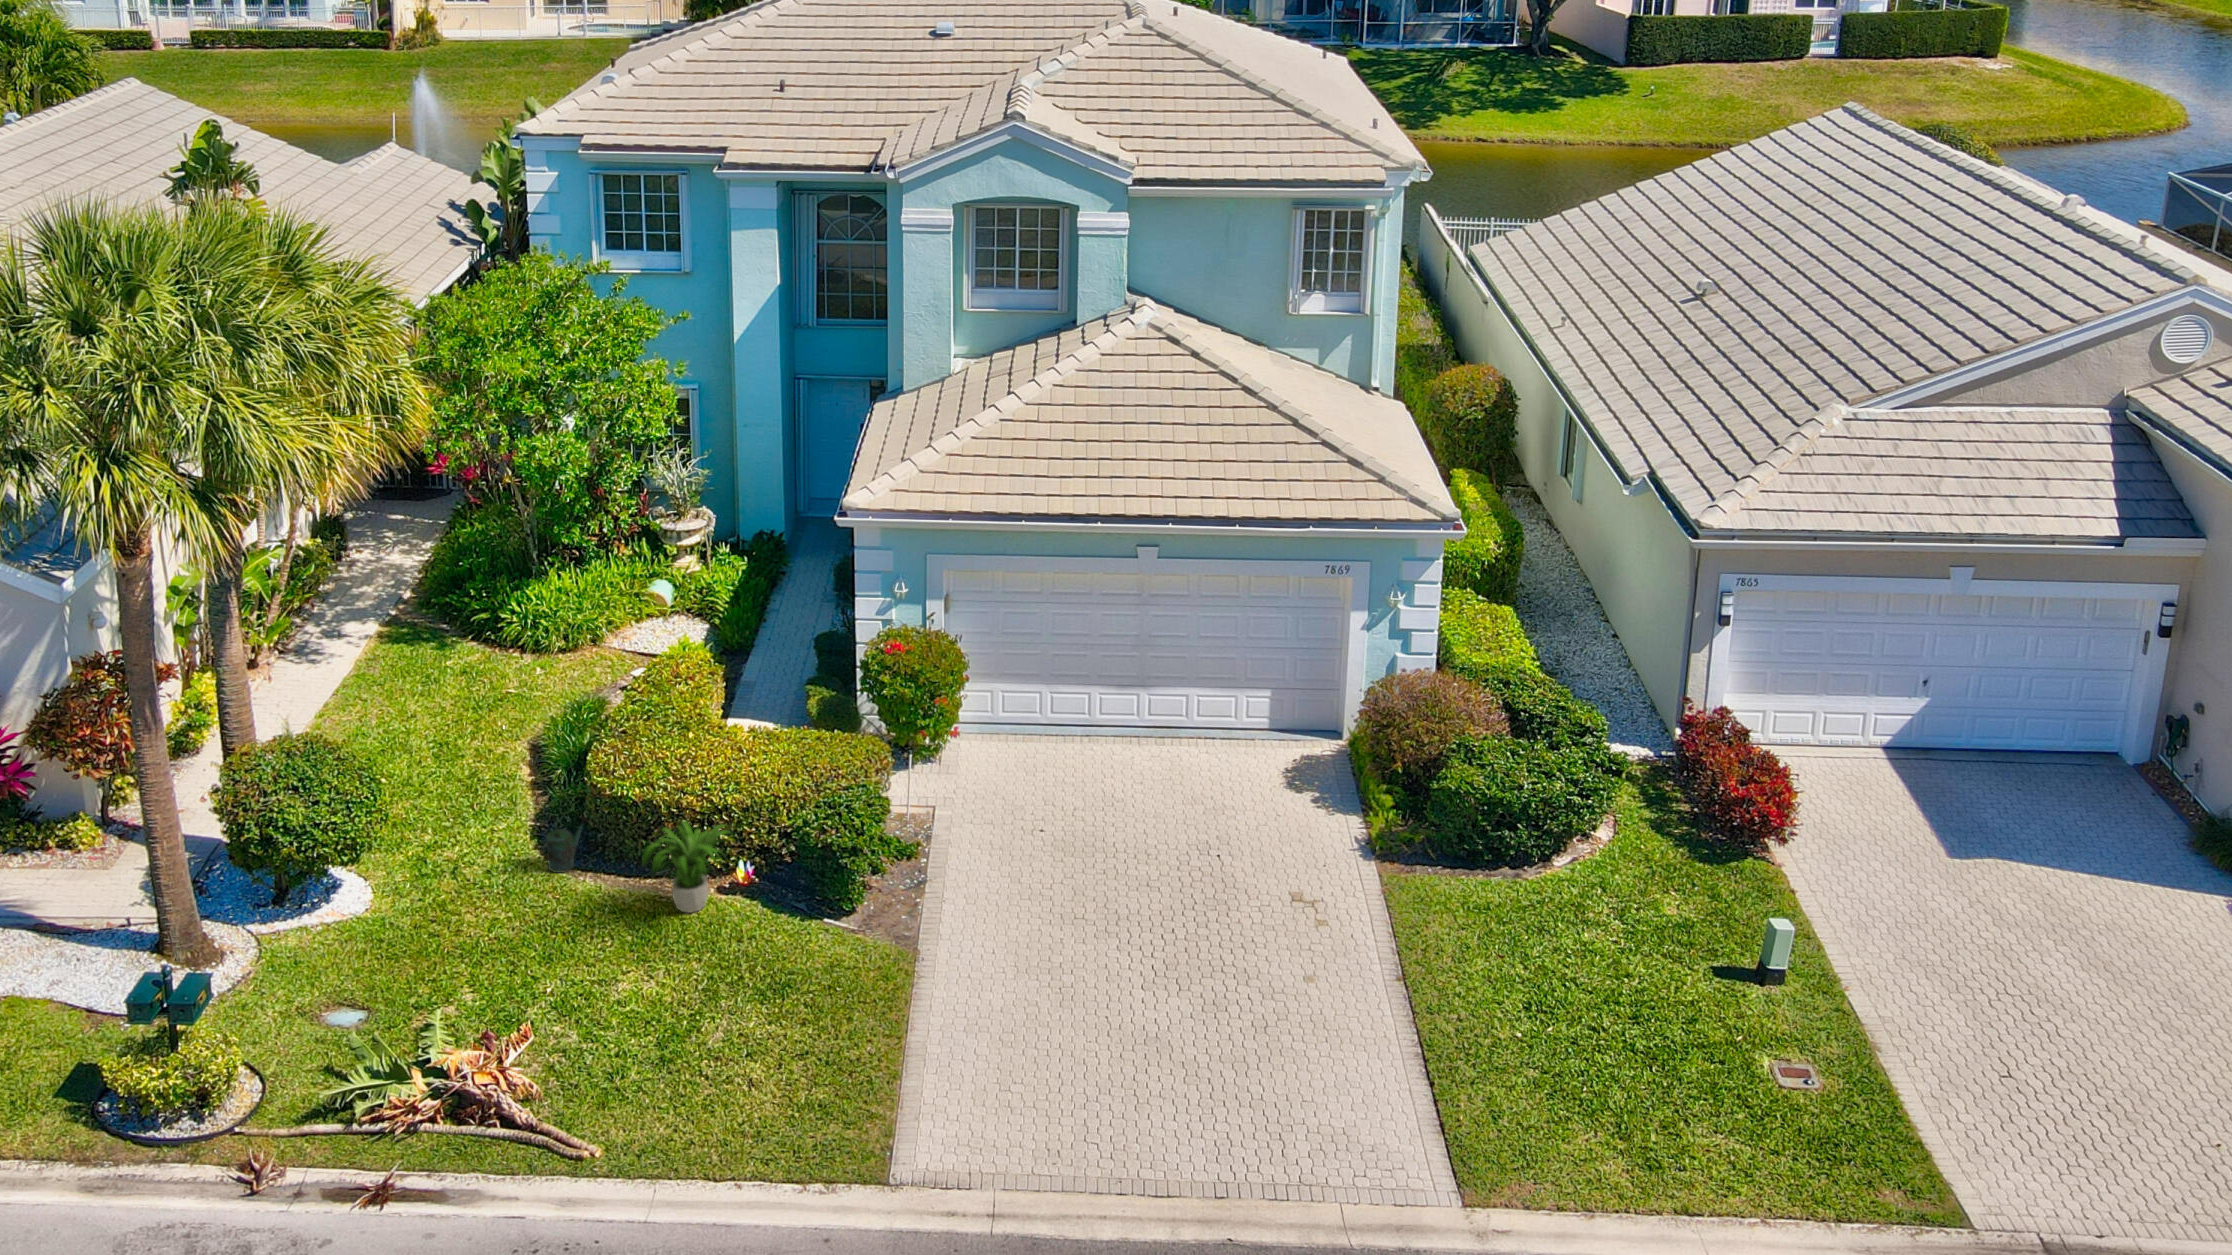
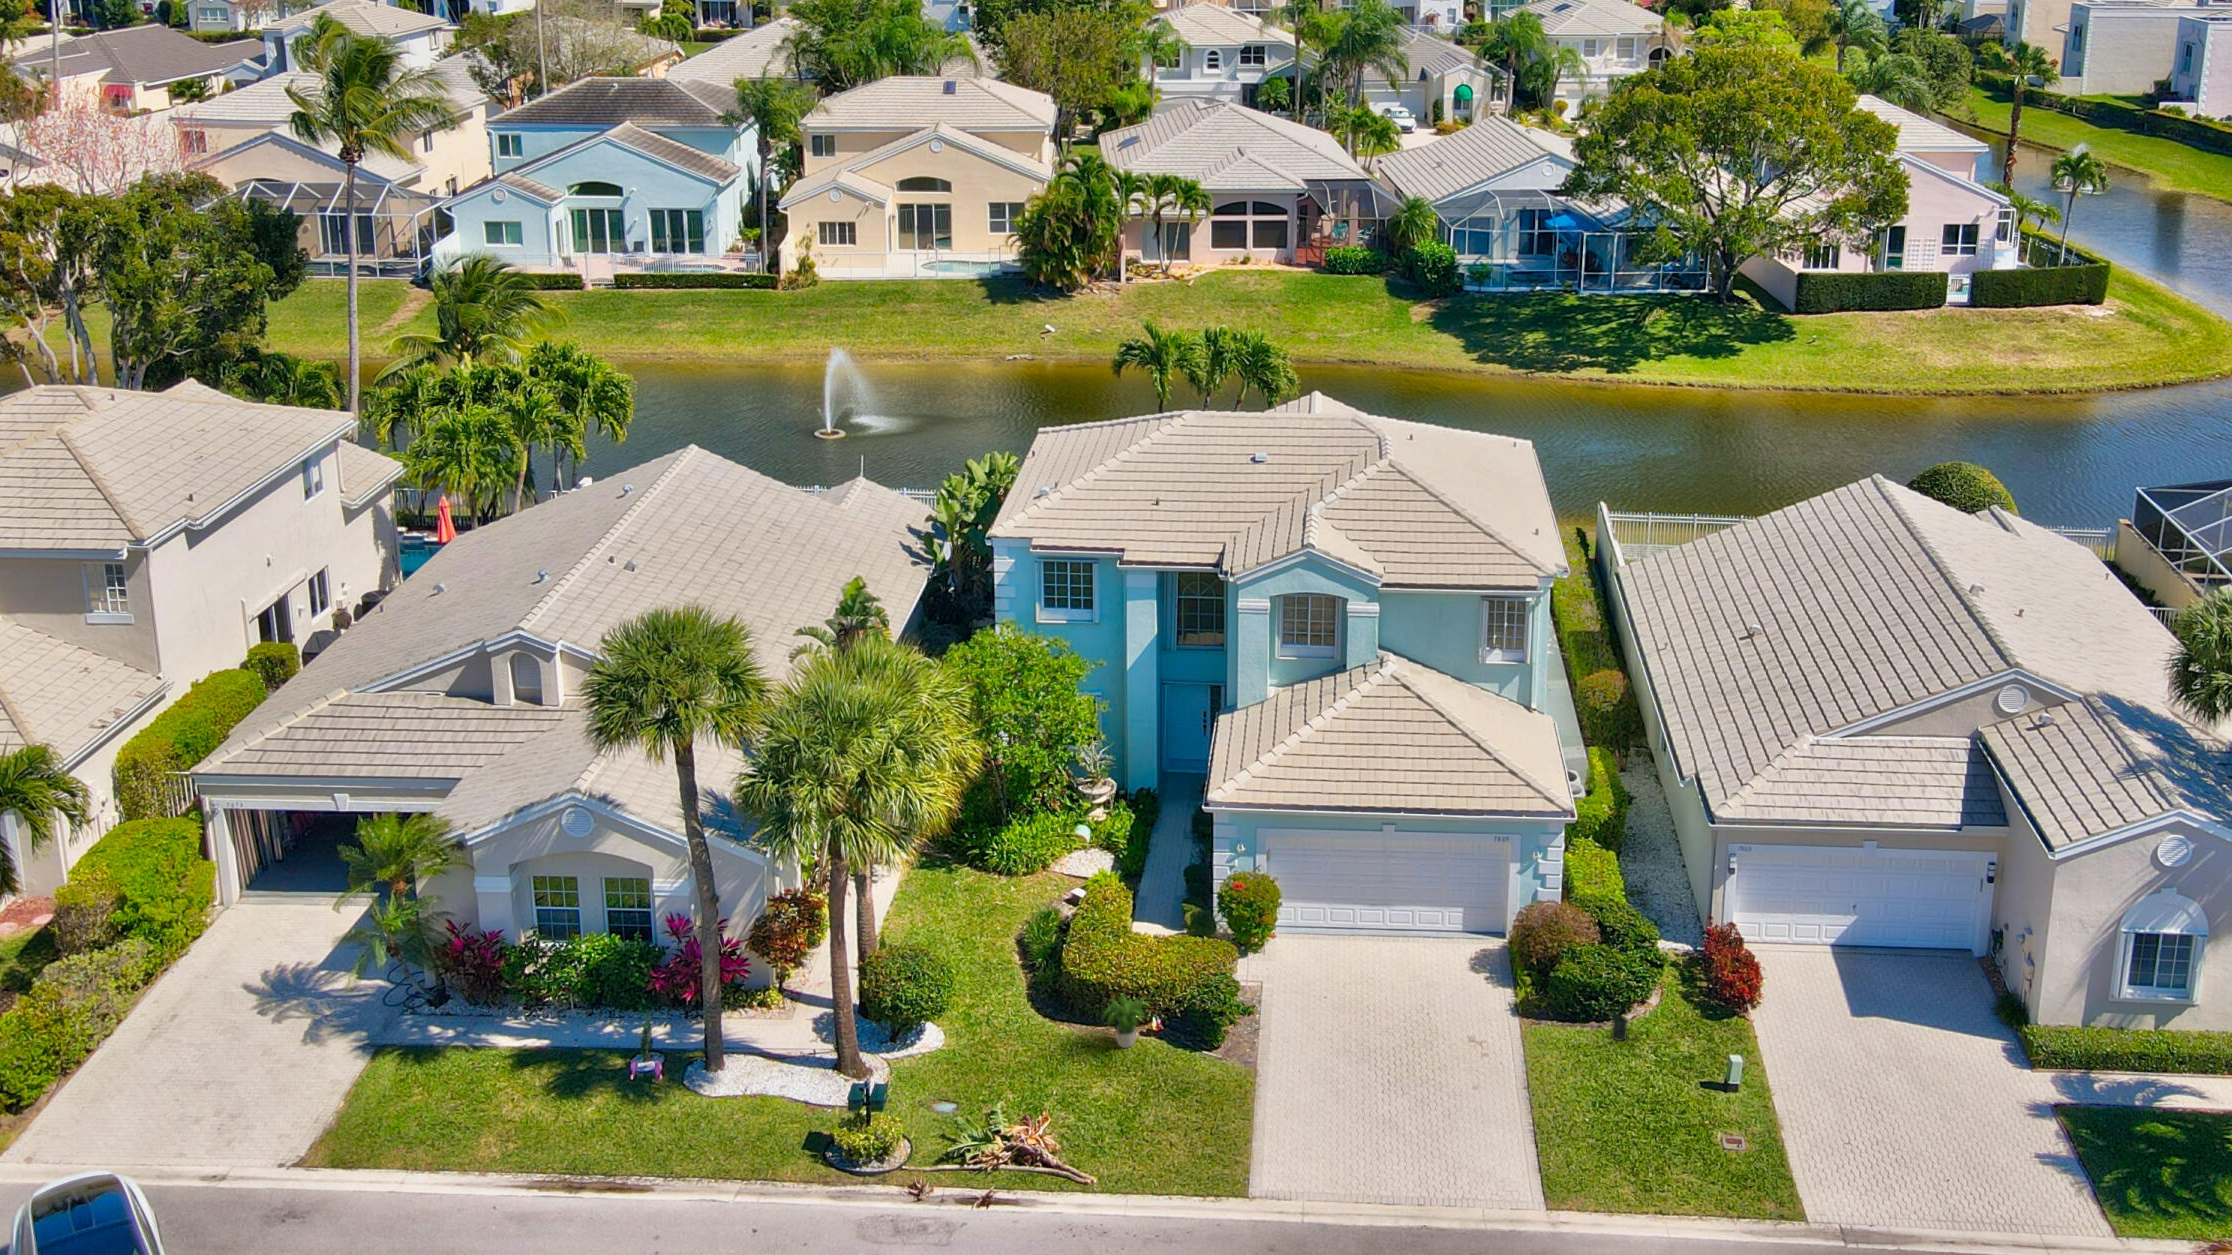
watering can: present [541,817,588,873] -> present [1612,1007,1628,1041]

